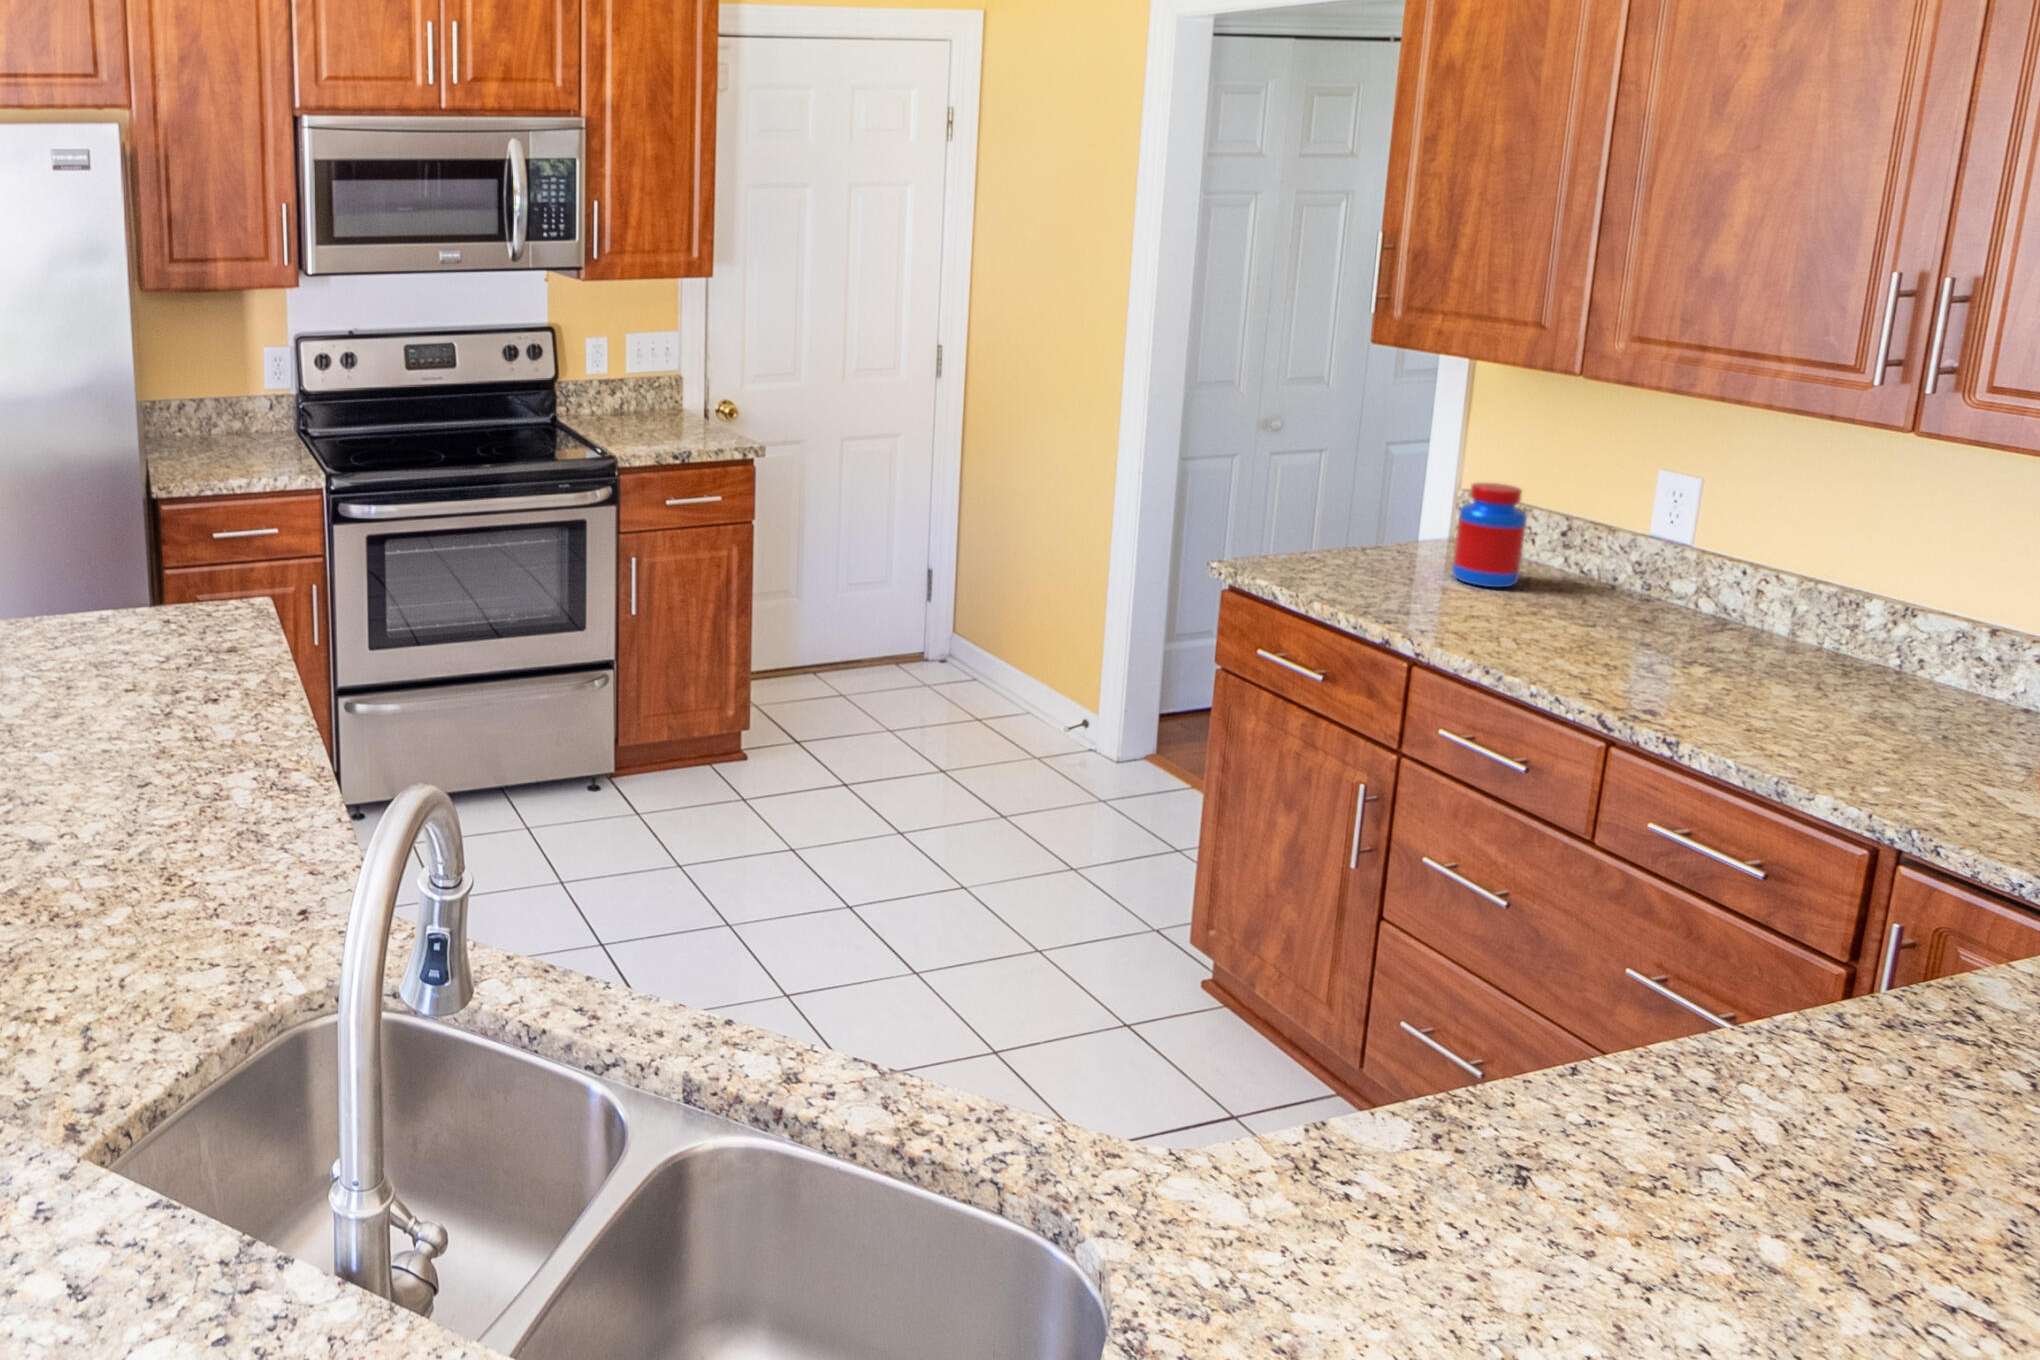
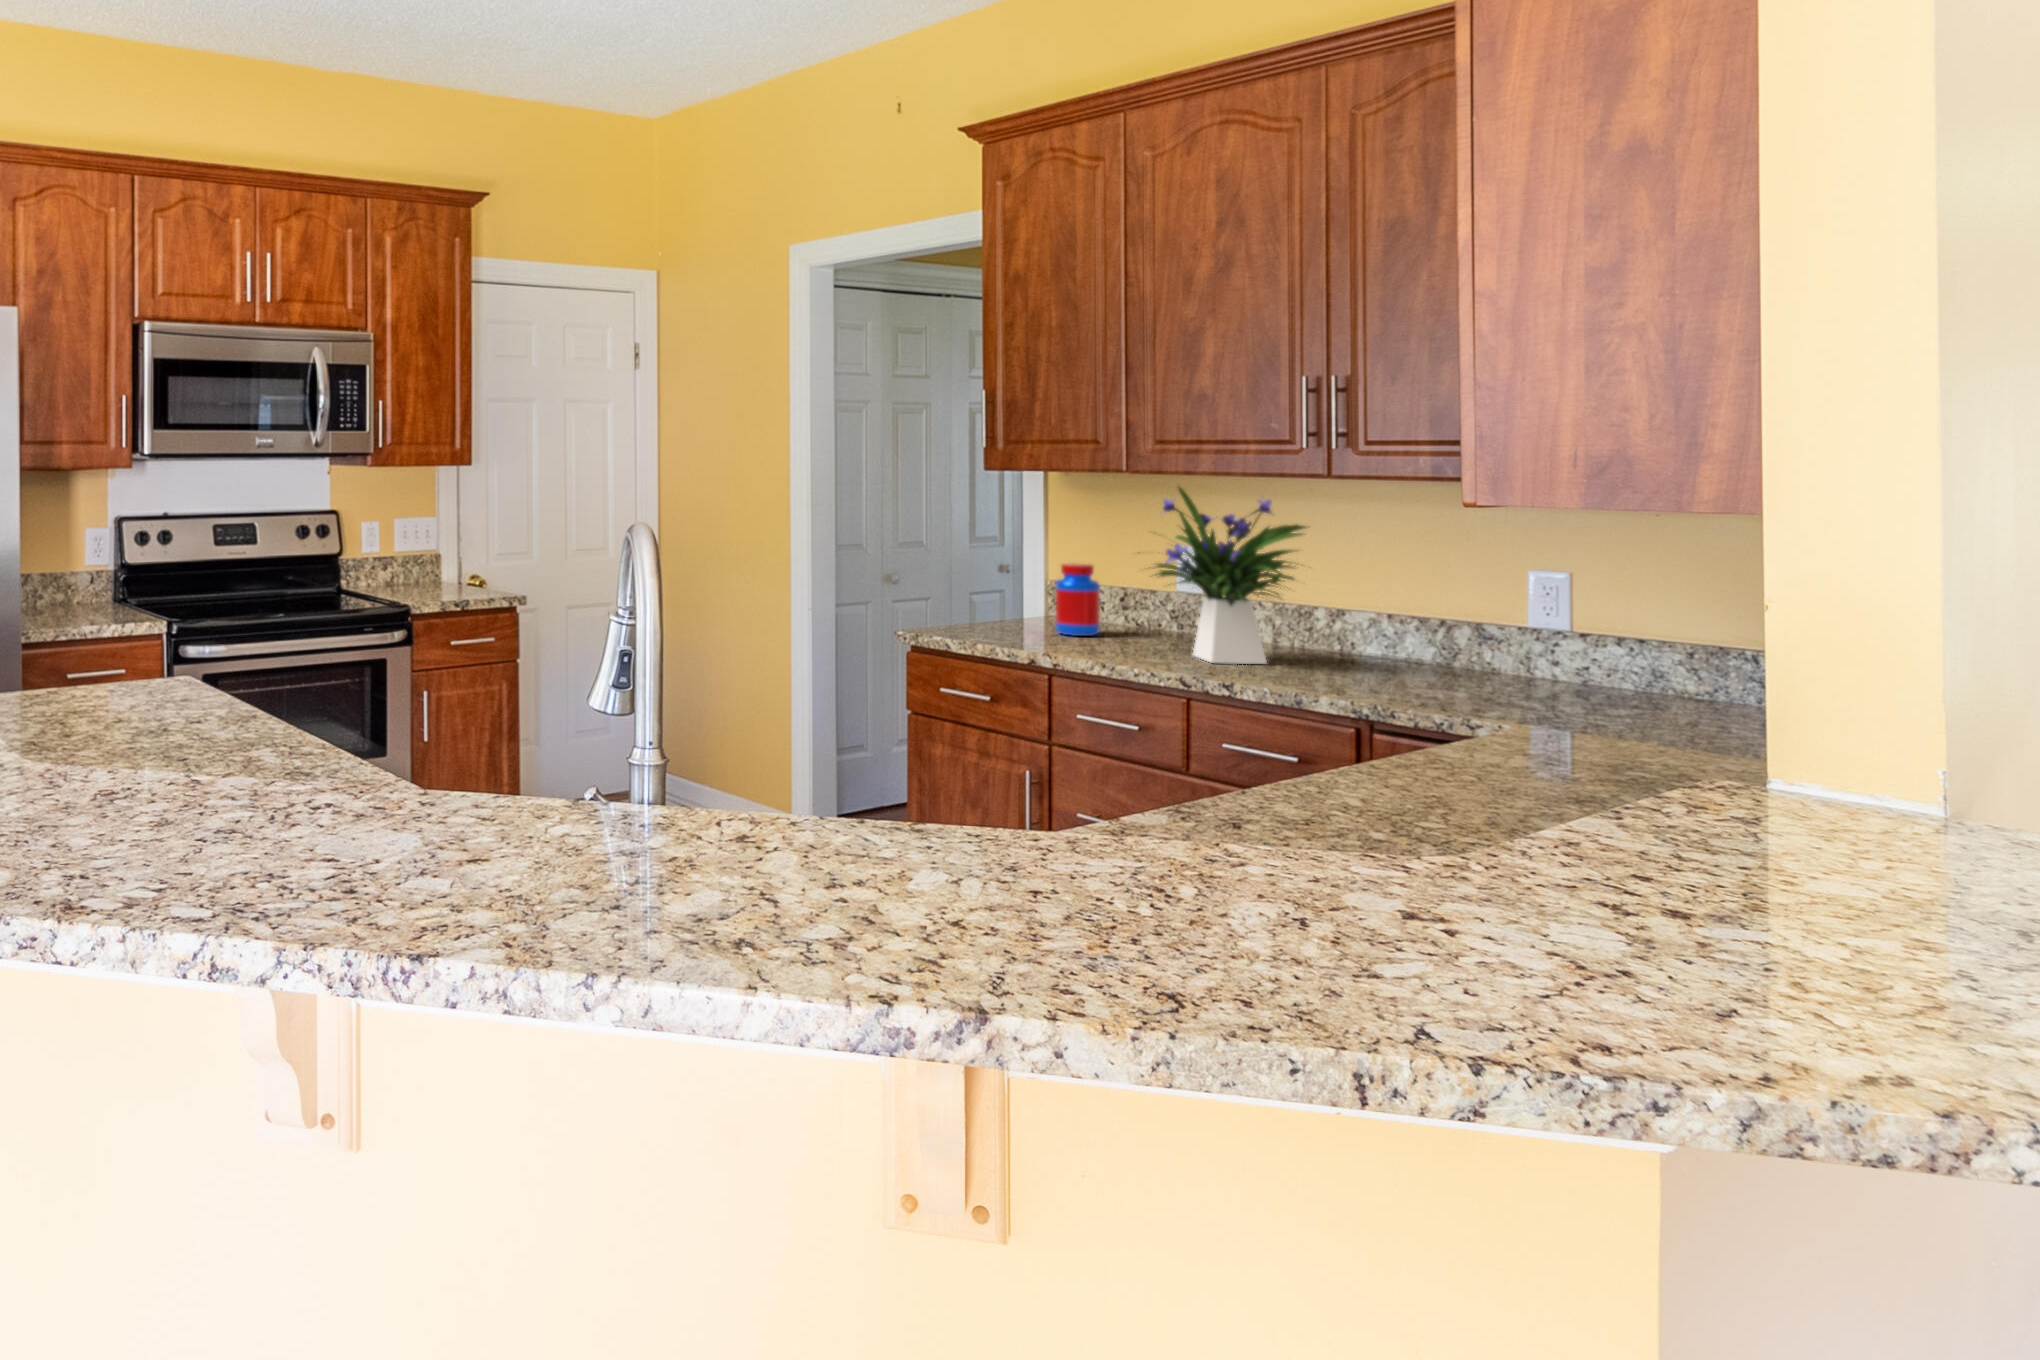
flower arrangement: none [1569,414,1879,682] -> present [1149,487,1306,664]

